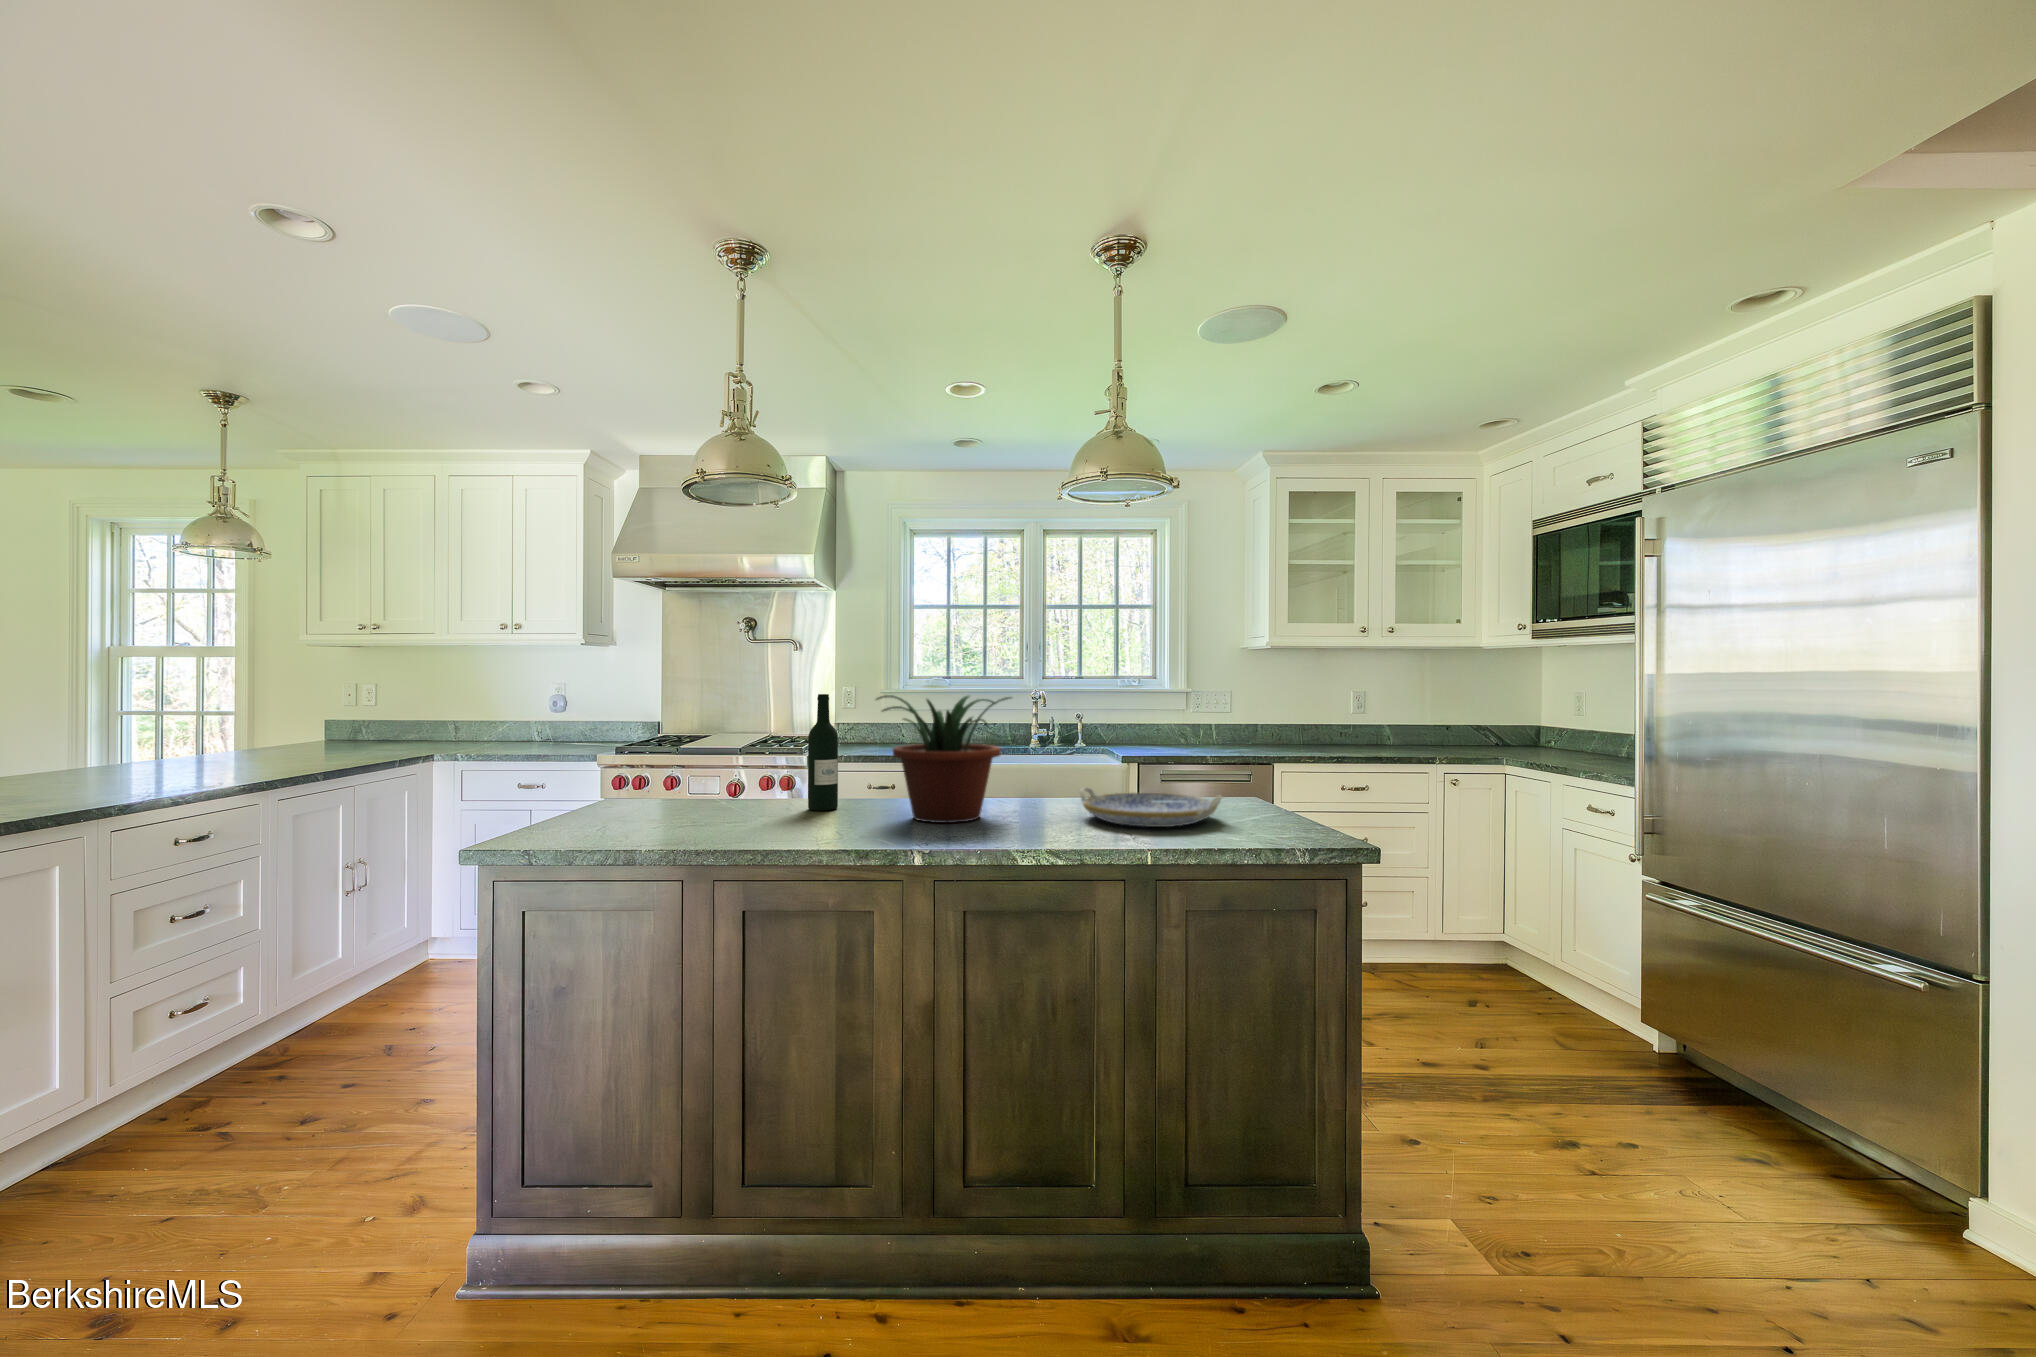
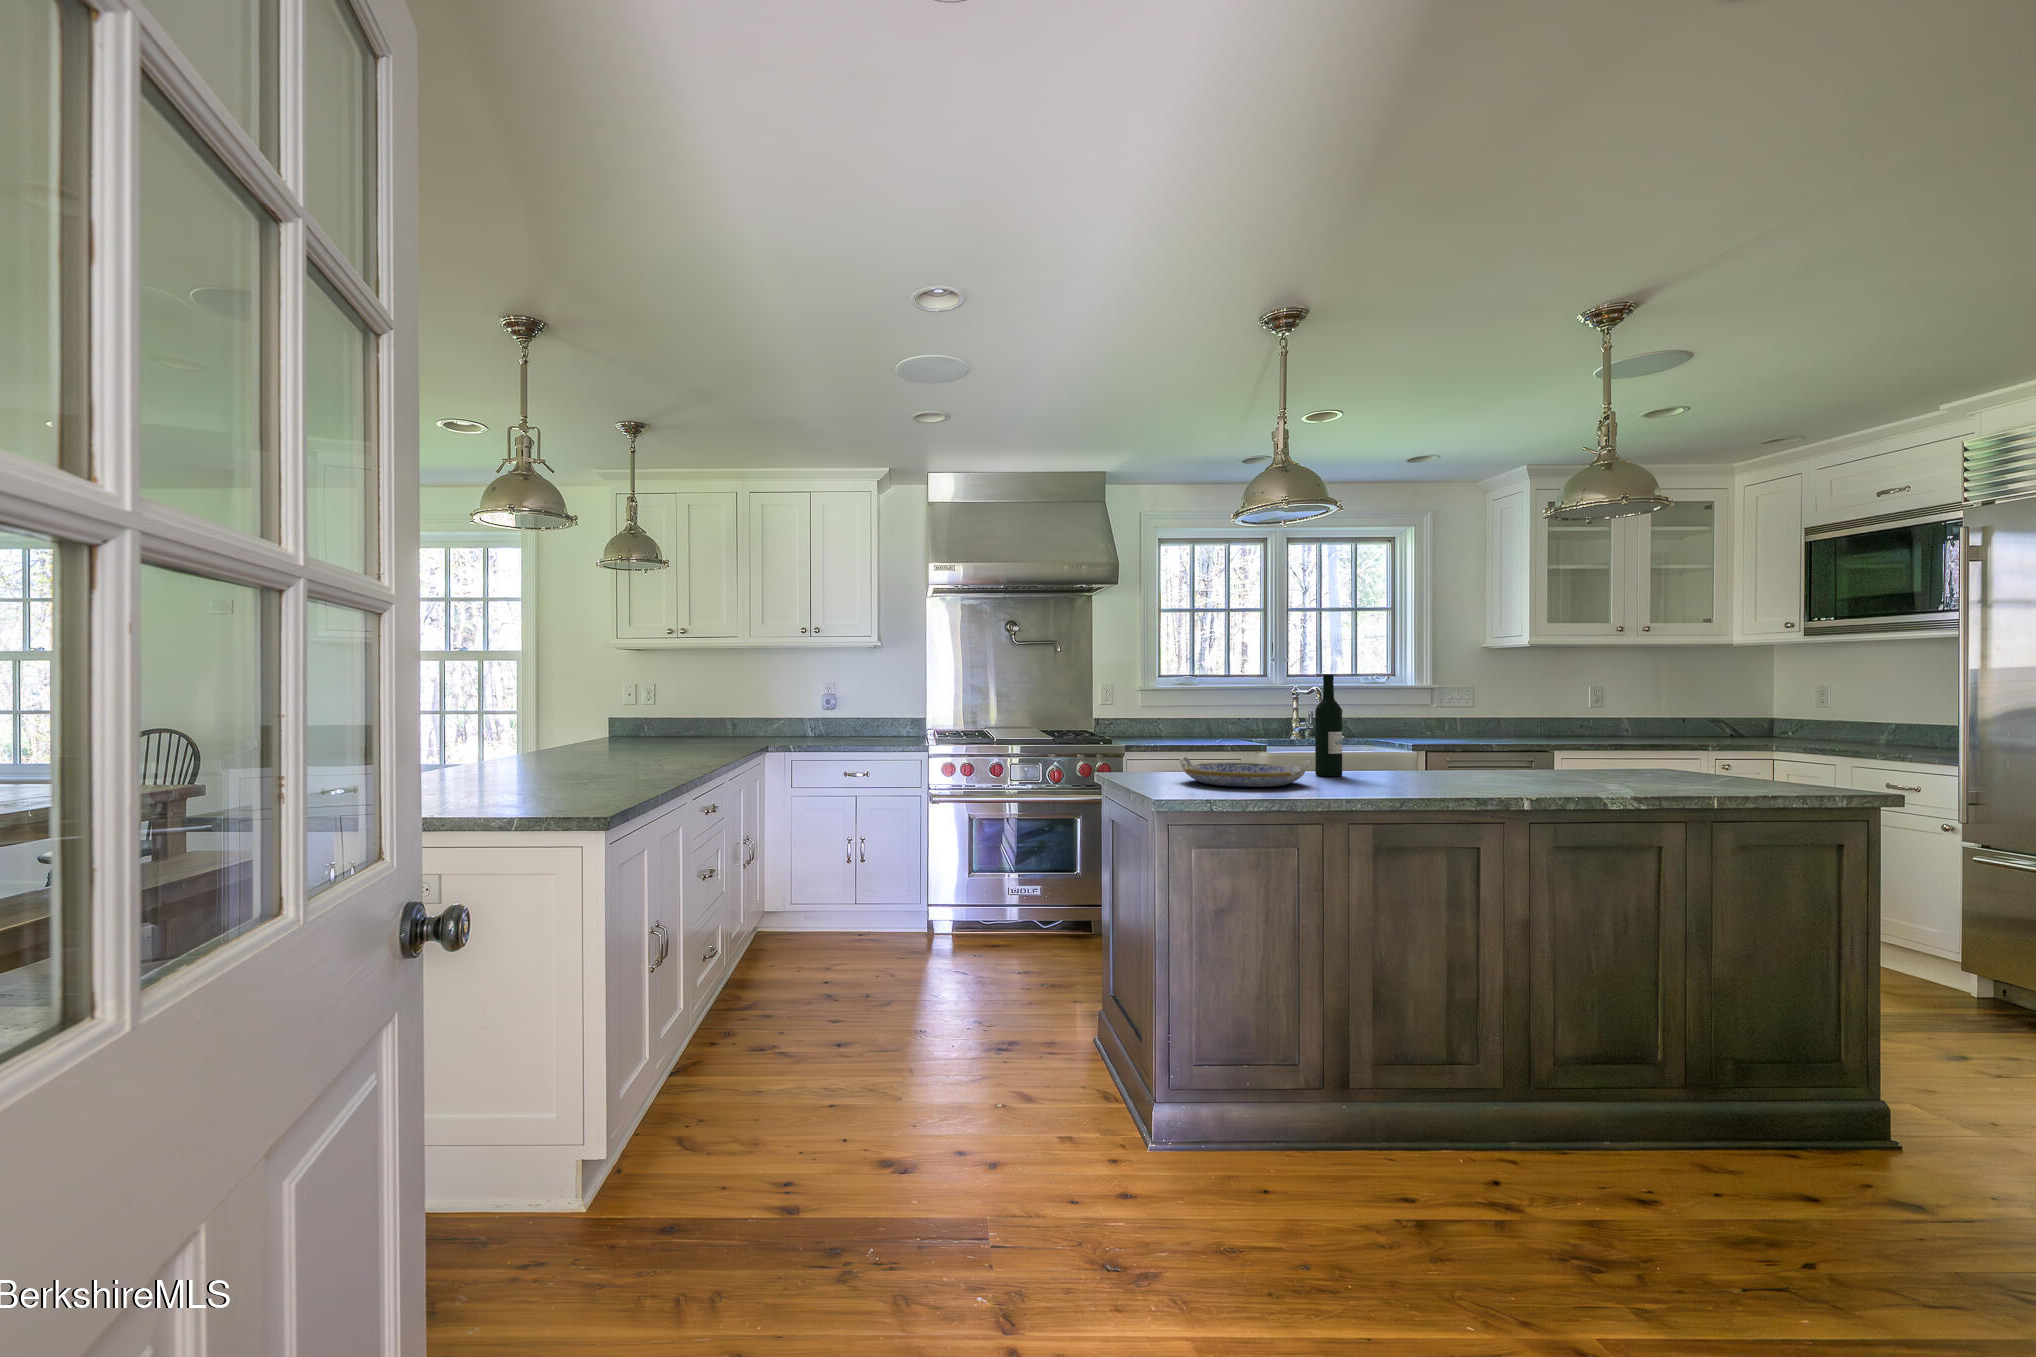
potted plant: present [877,695,1011,823] -> none [1391,674,1521,782]
serving tray: present [1080,787,1222,827] -> present [1180,756,1310,787]

